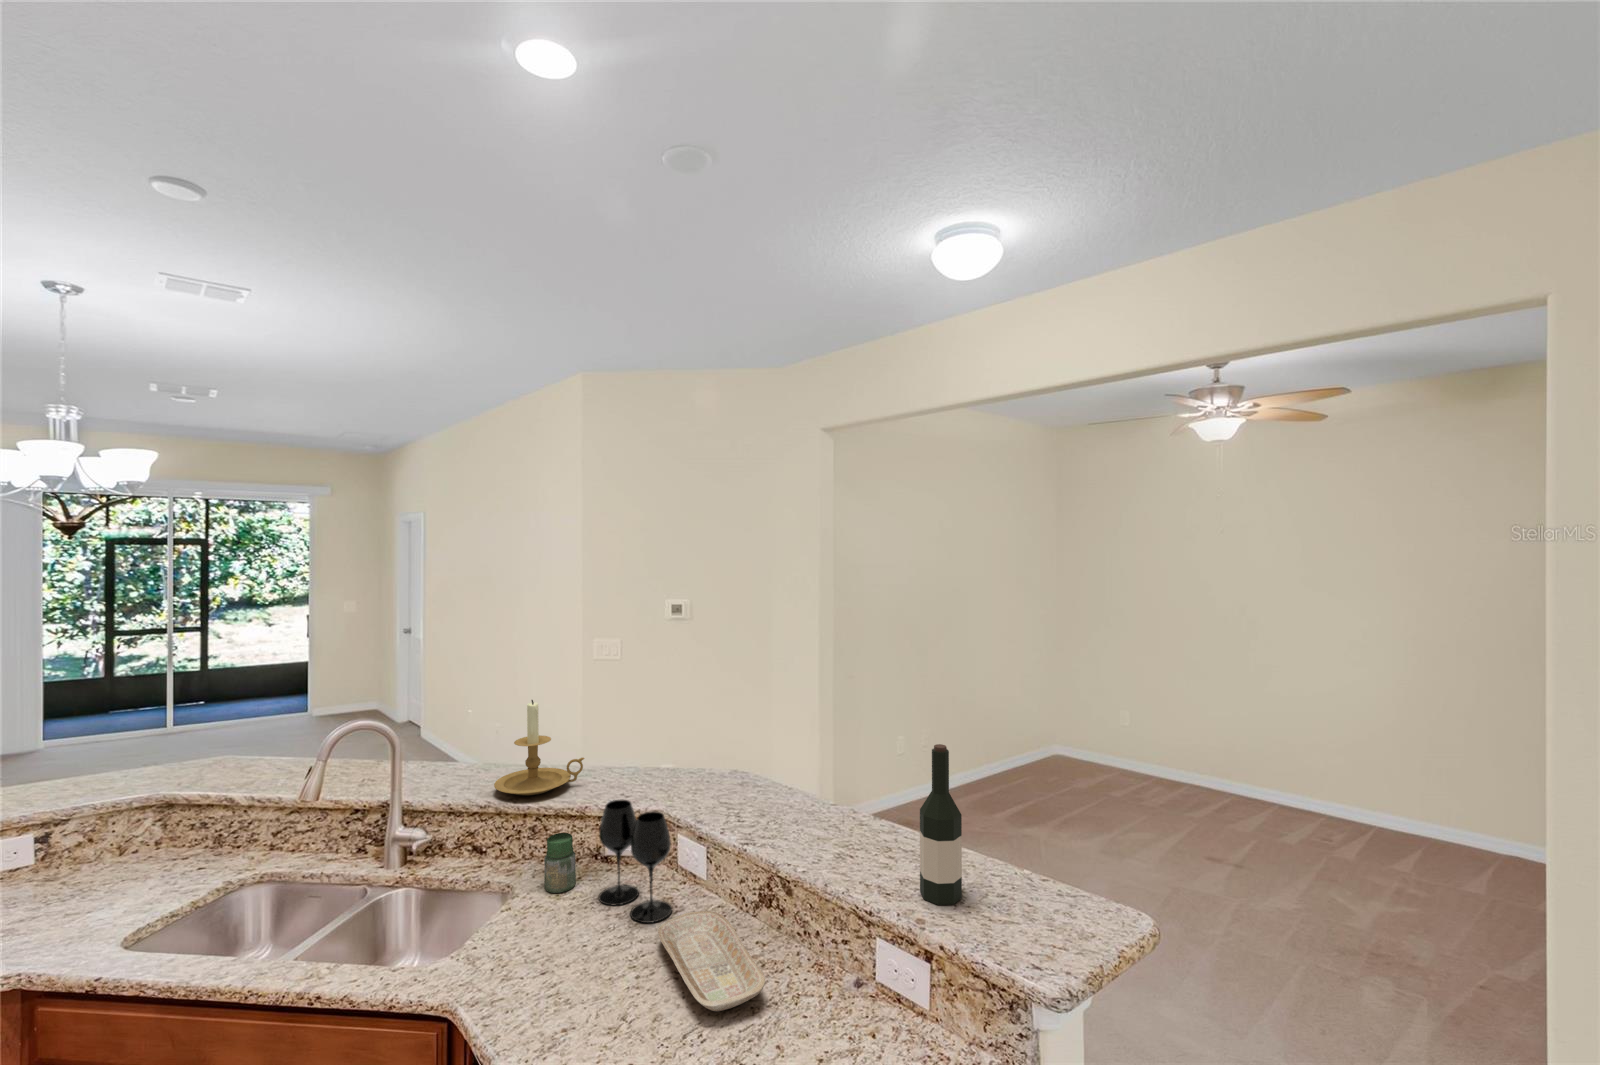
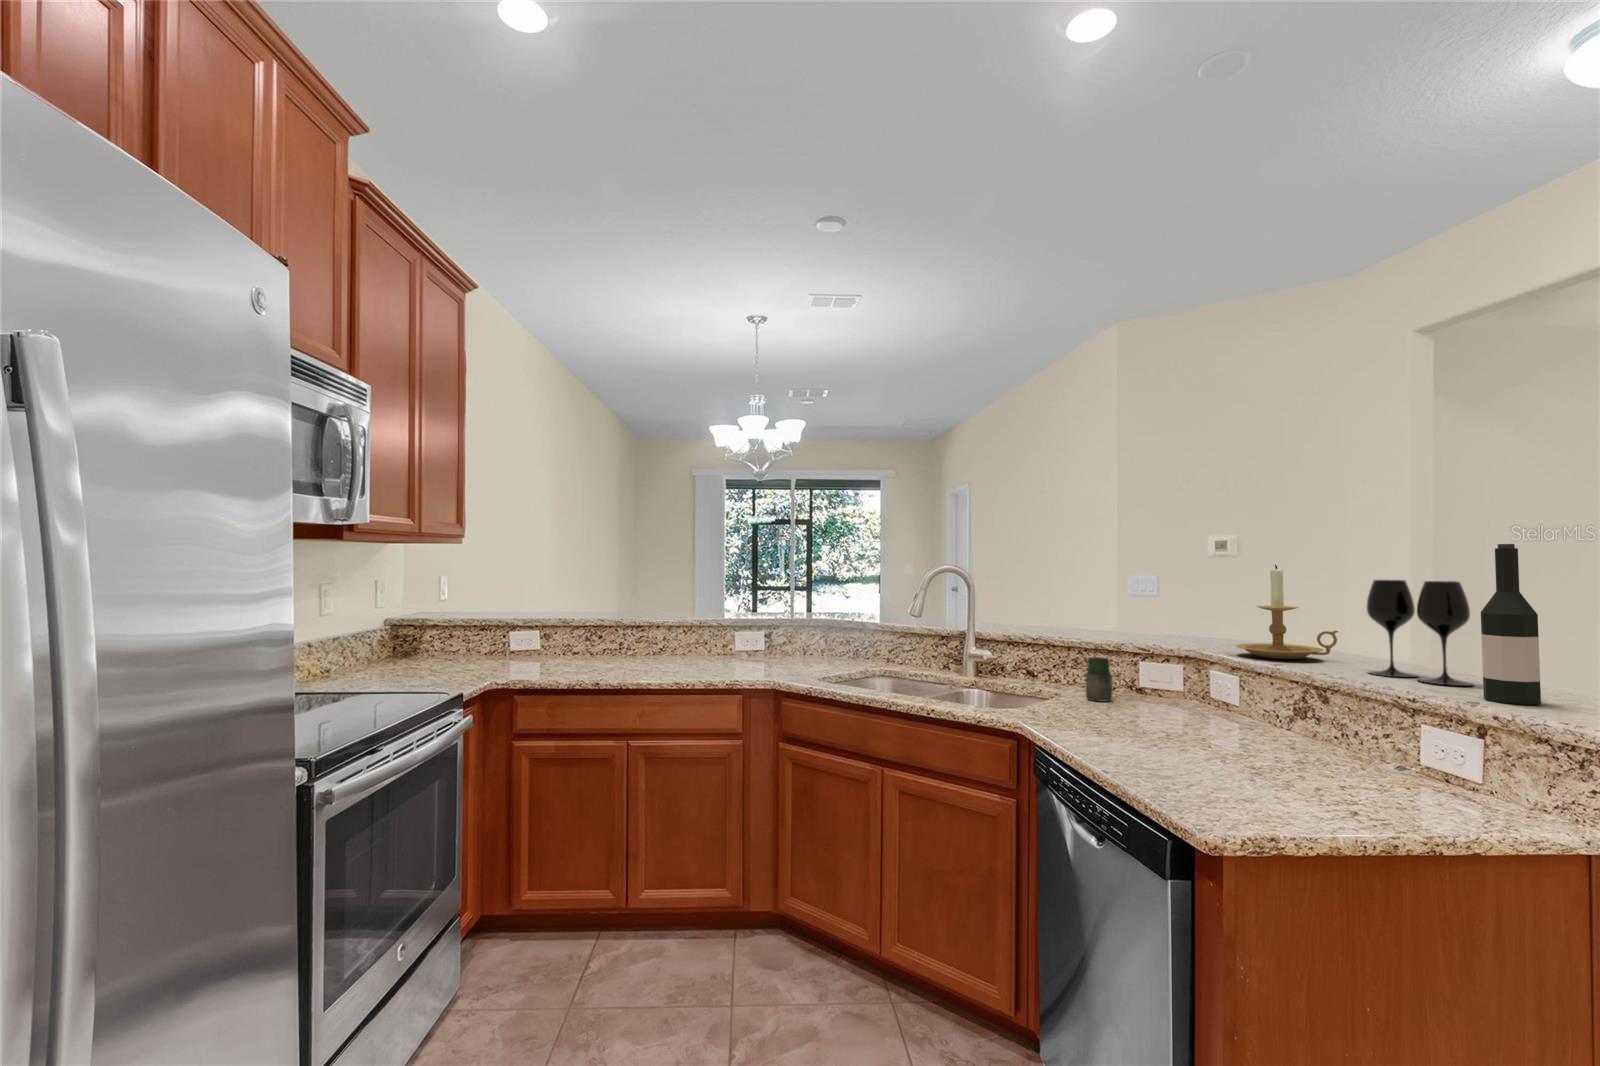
candle holder: present [494,700,584,796] -> present [1236,565,1338,659]
wine glass: present [599,800,672,923] -> present [1366,580,1473,686]
tray: present [658,911,765,1011] -> none [1187,713,1291,756]

